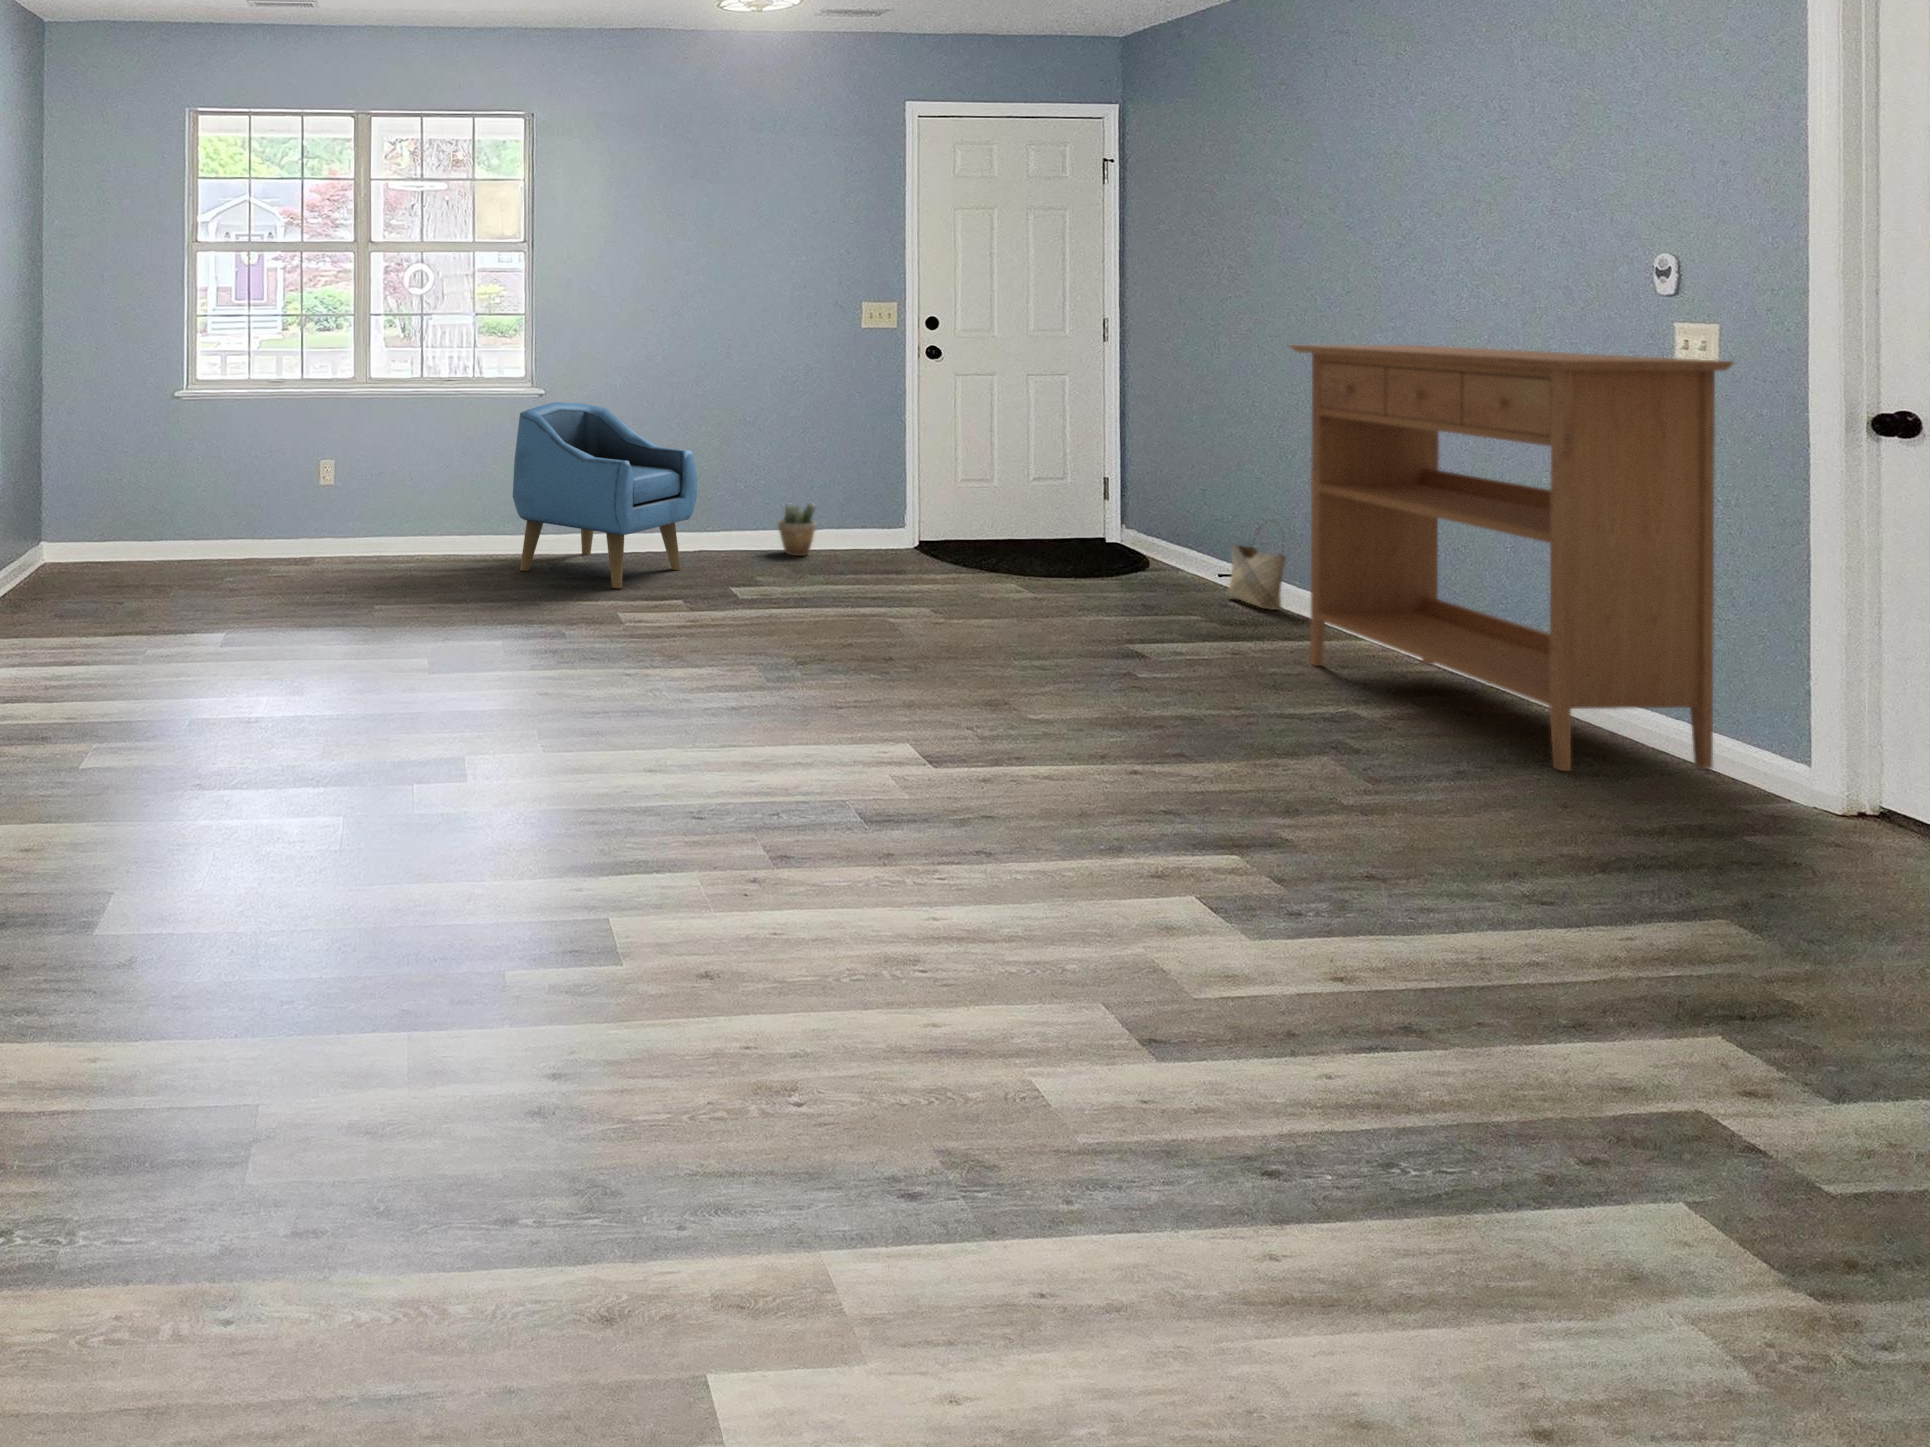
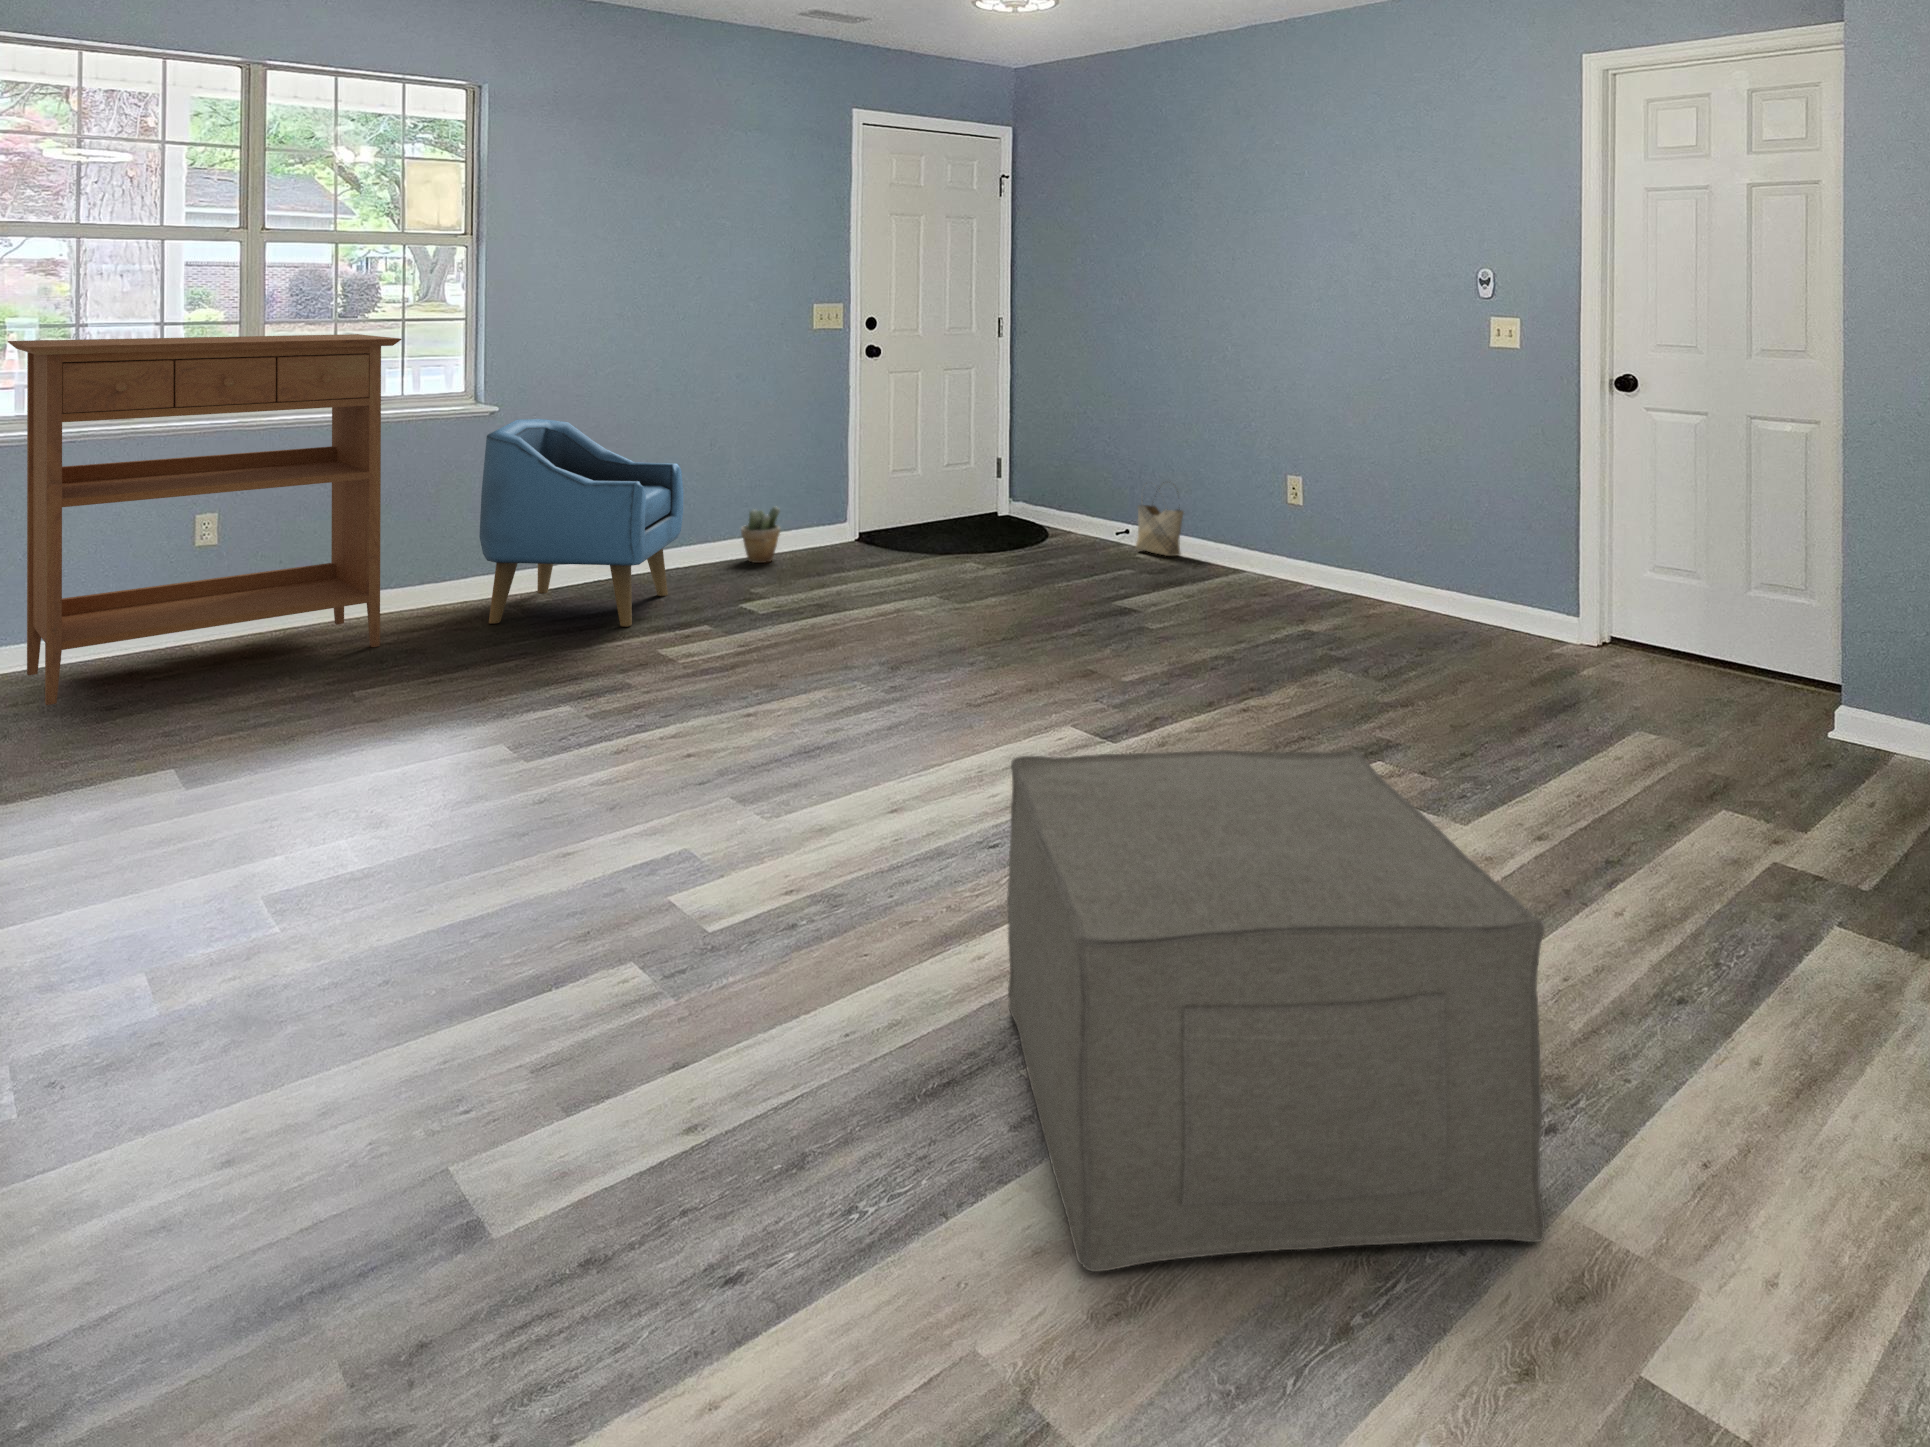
console table: present [1288,345,1733,771] -> present [8,334,402,705]
ottoman: none [358,697,886,1256] -> present [1007,750,1545,1272]

